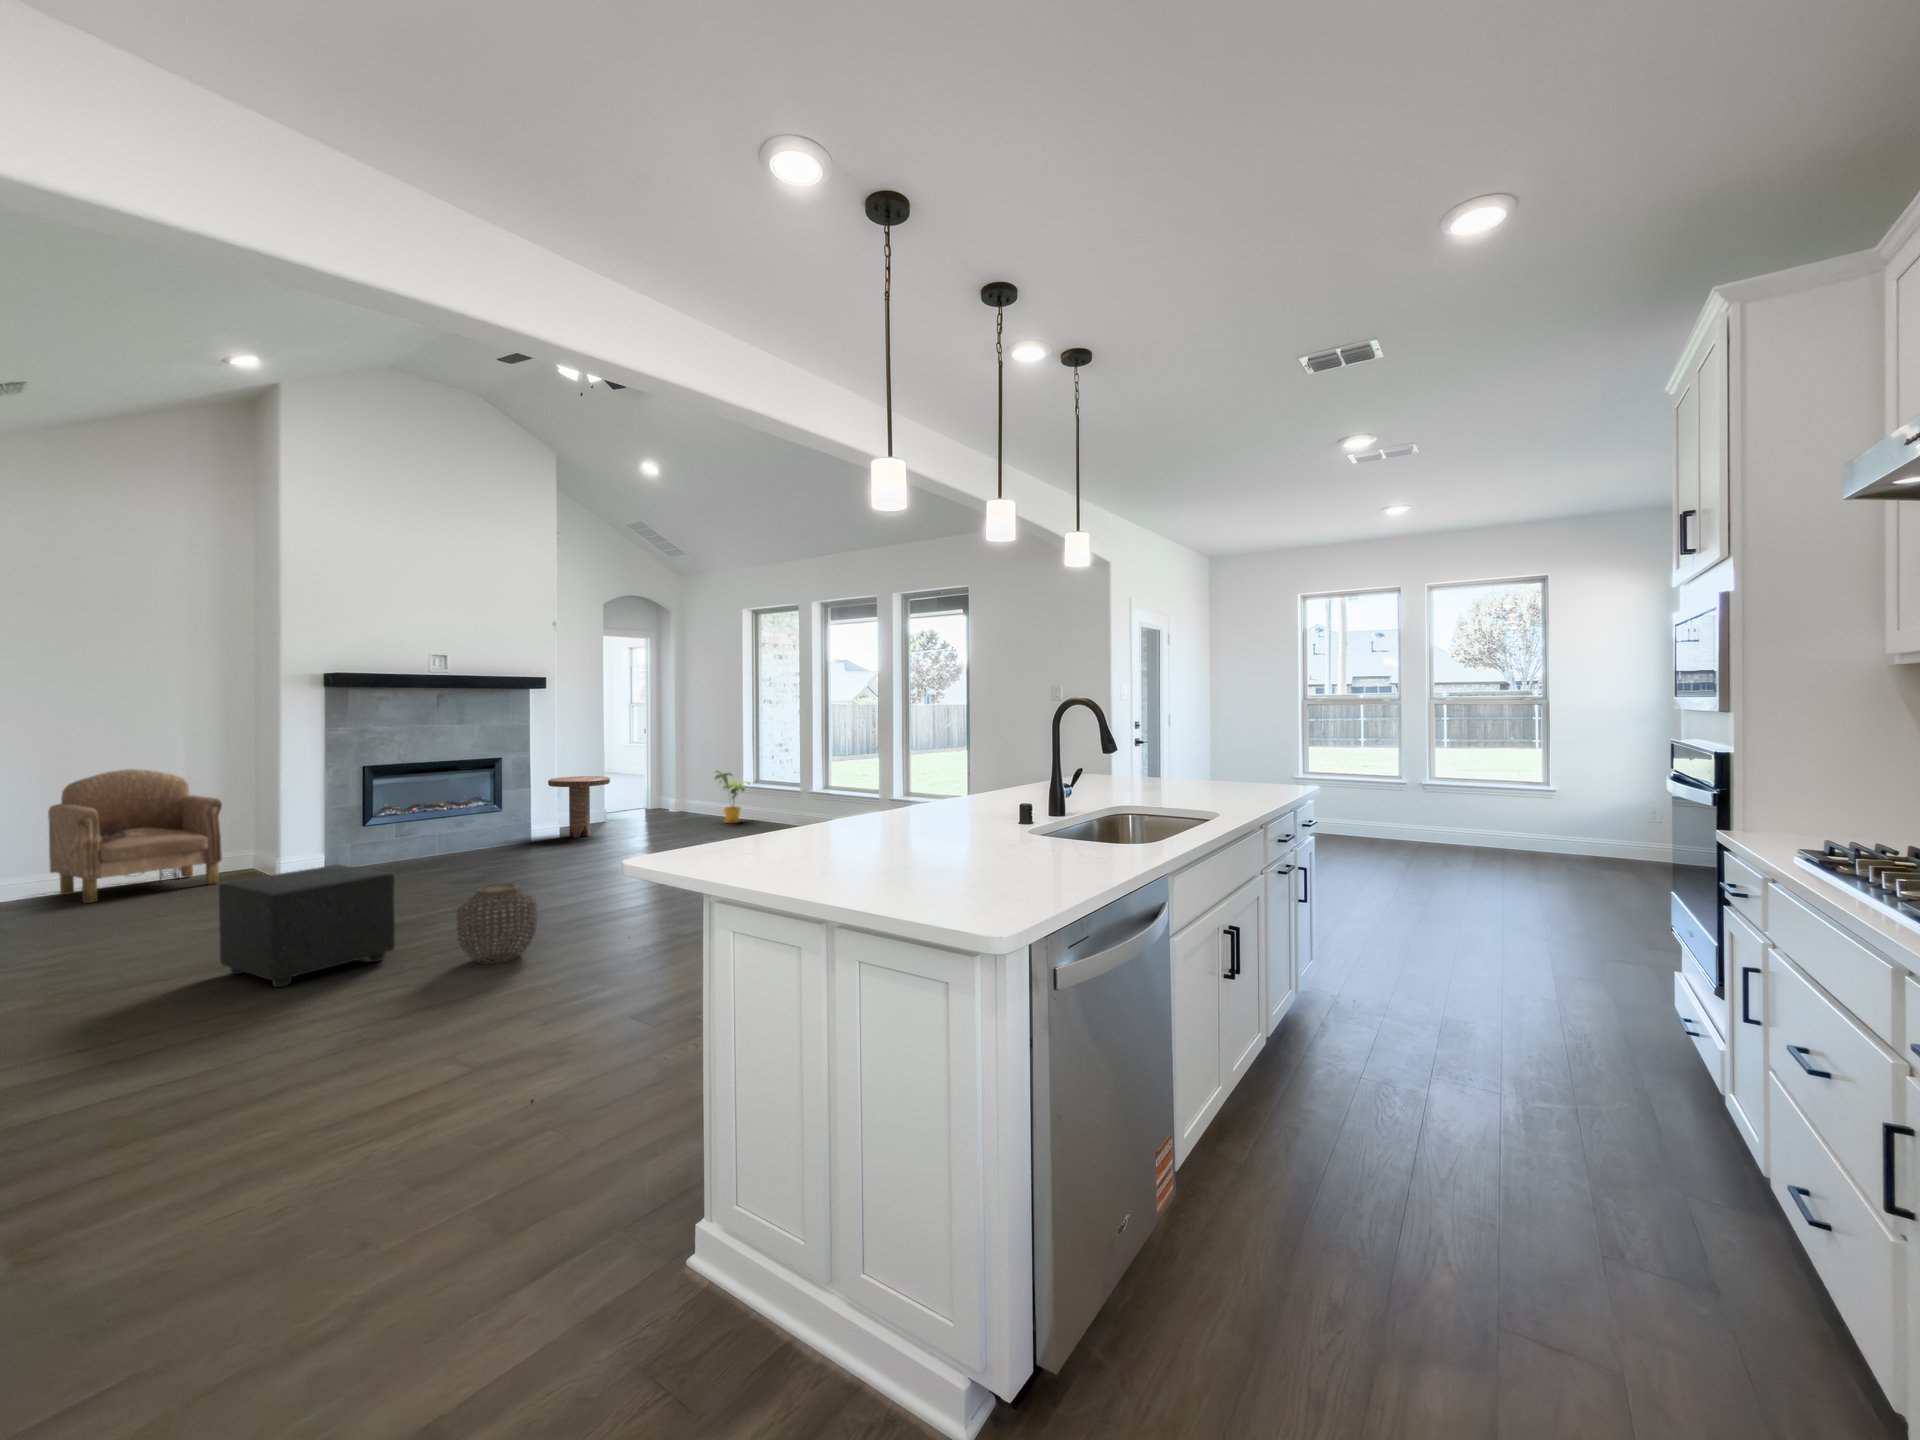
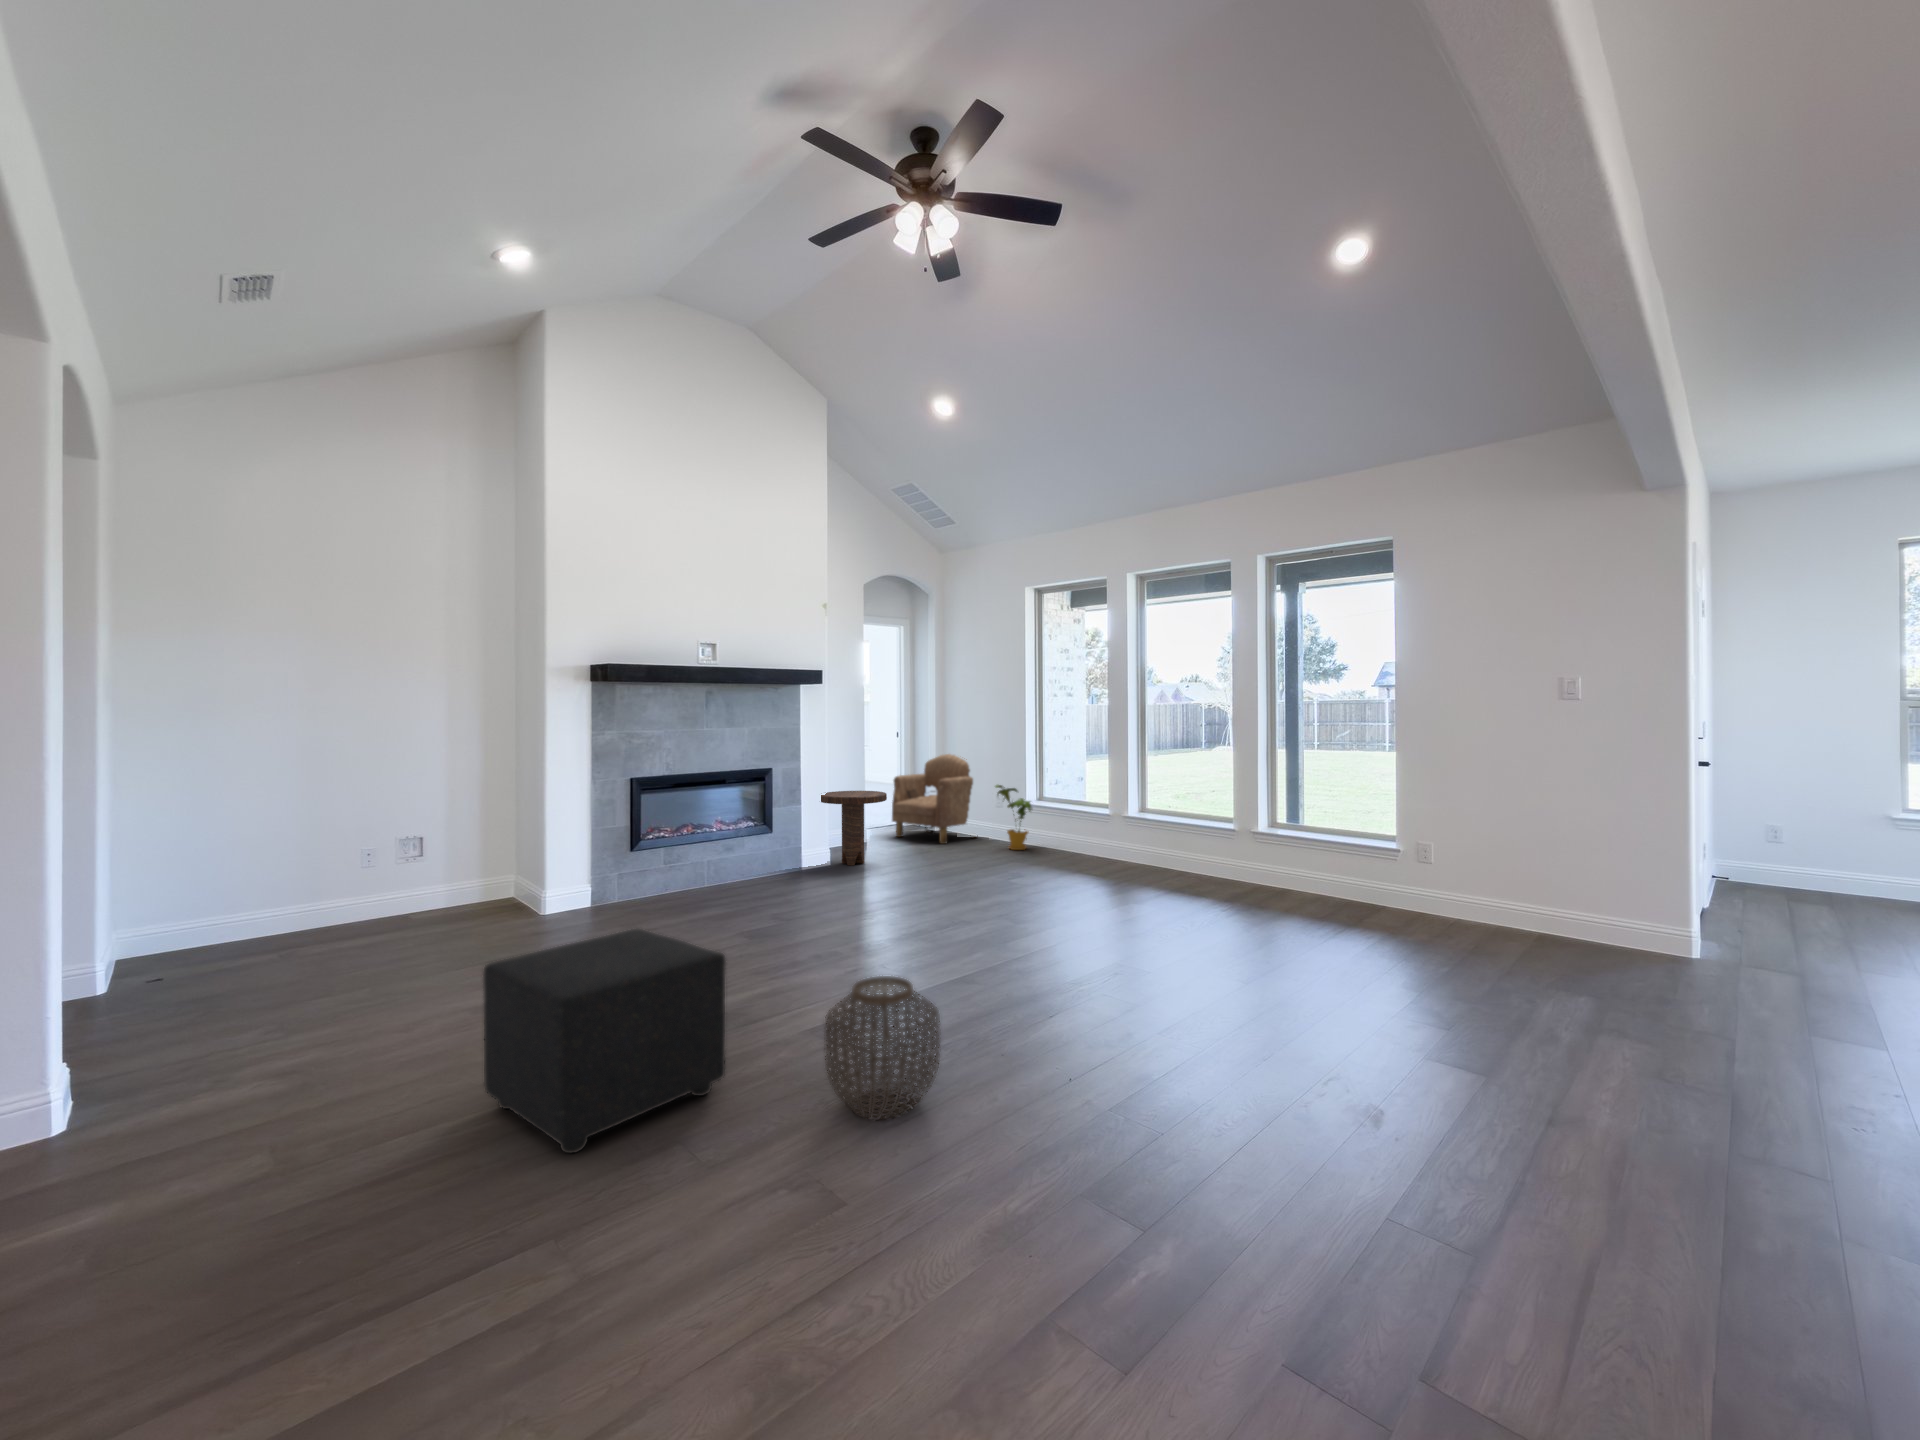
armchair: present [48,769,222,903] -> present [892,754,973,844]

